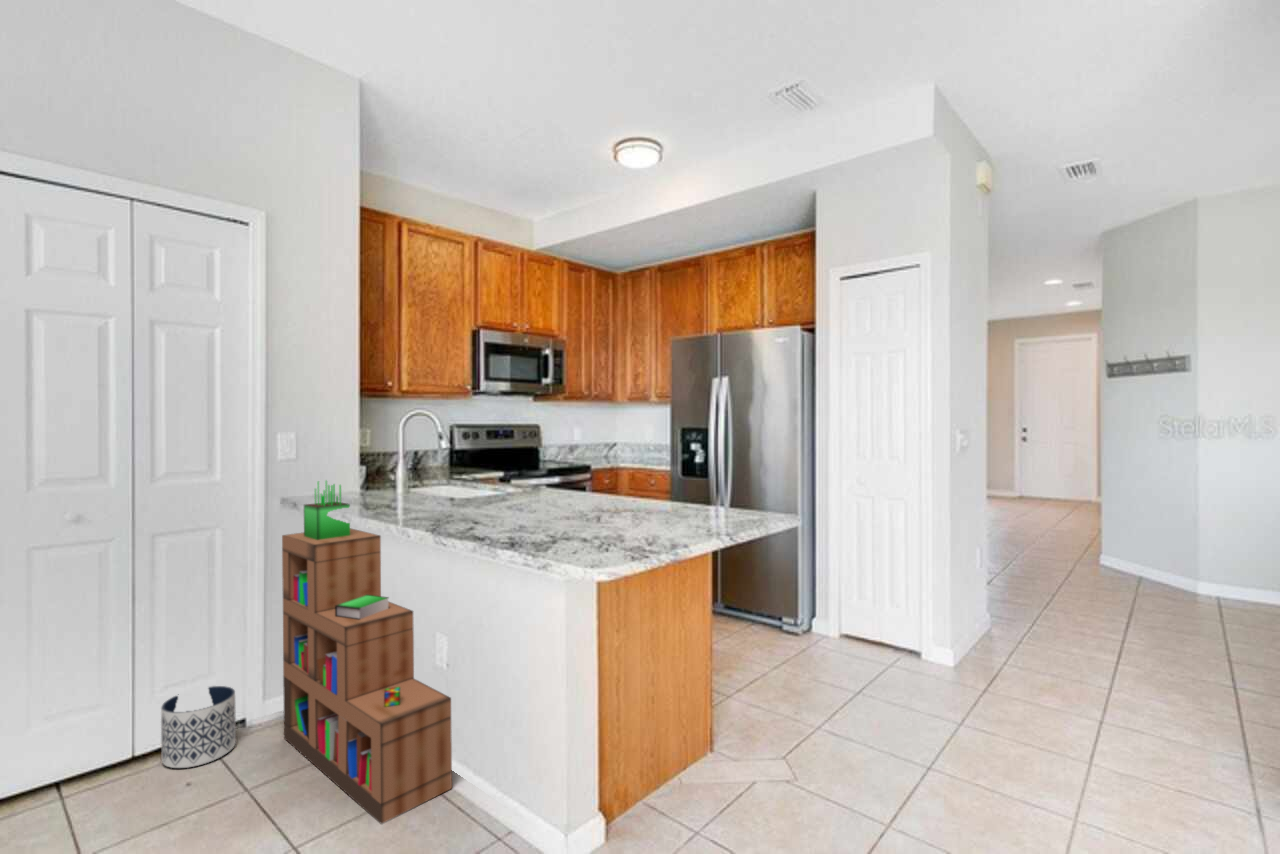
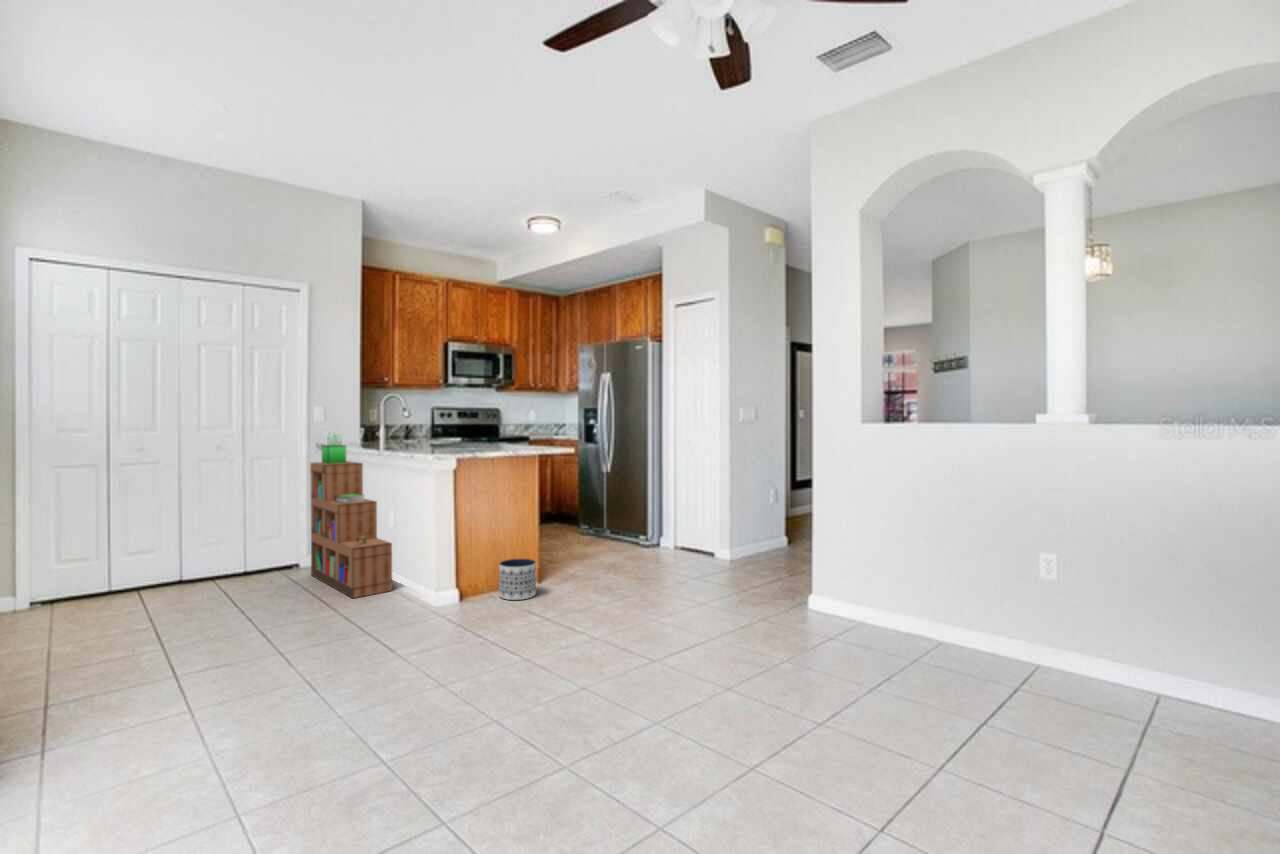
planter: present [161,686,236,768] -> present [499,559,536,600]

